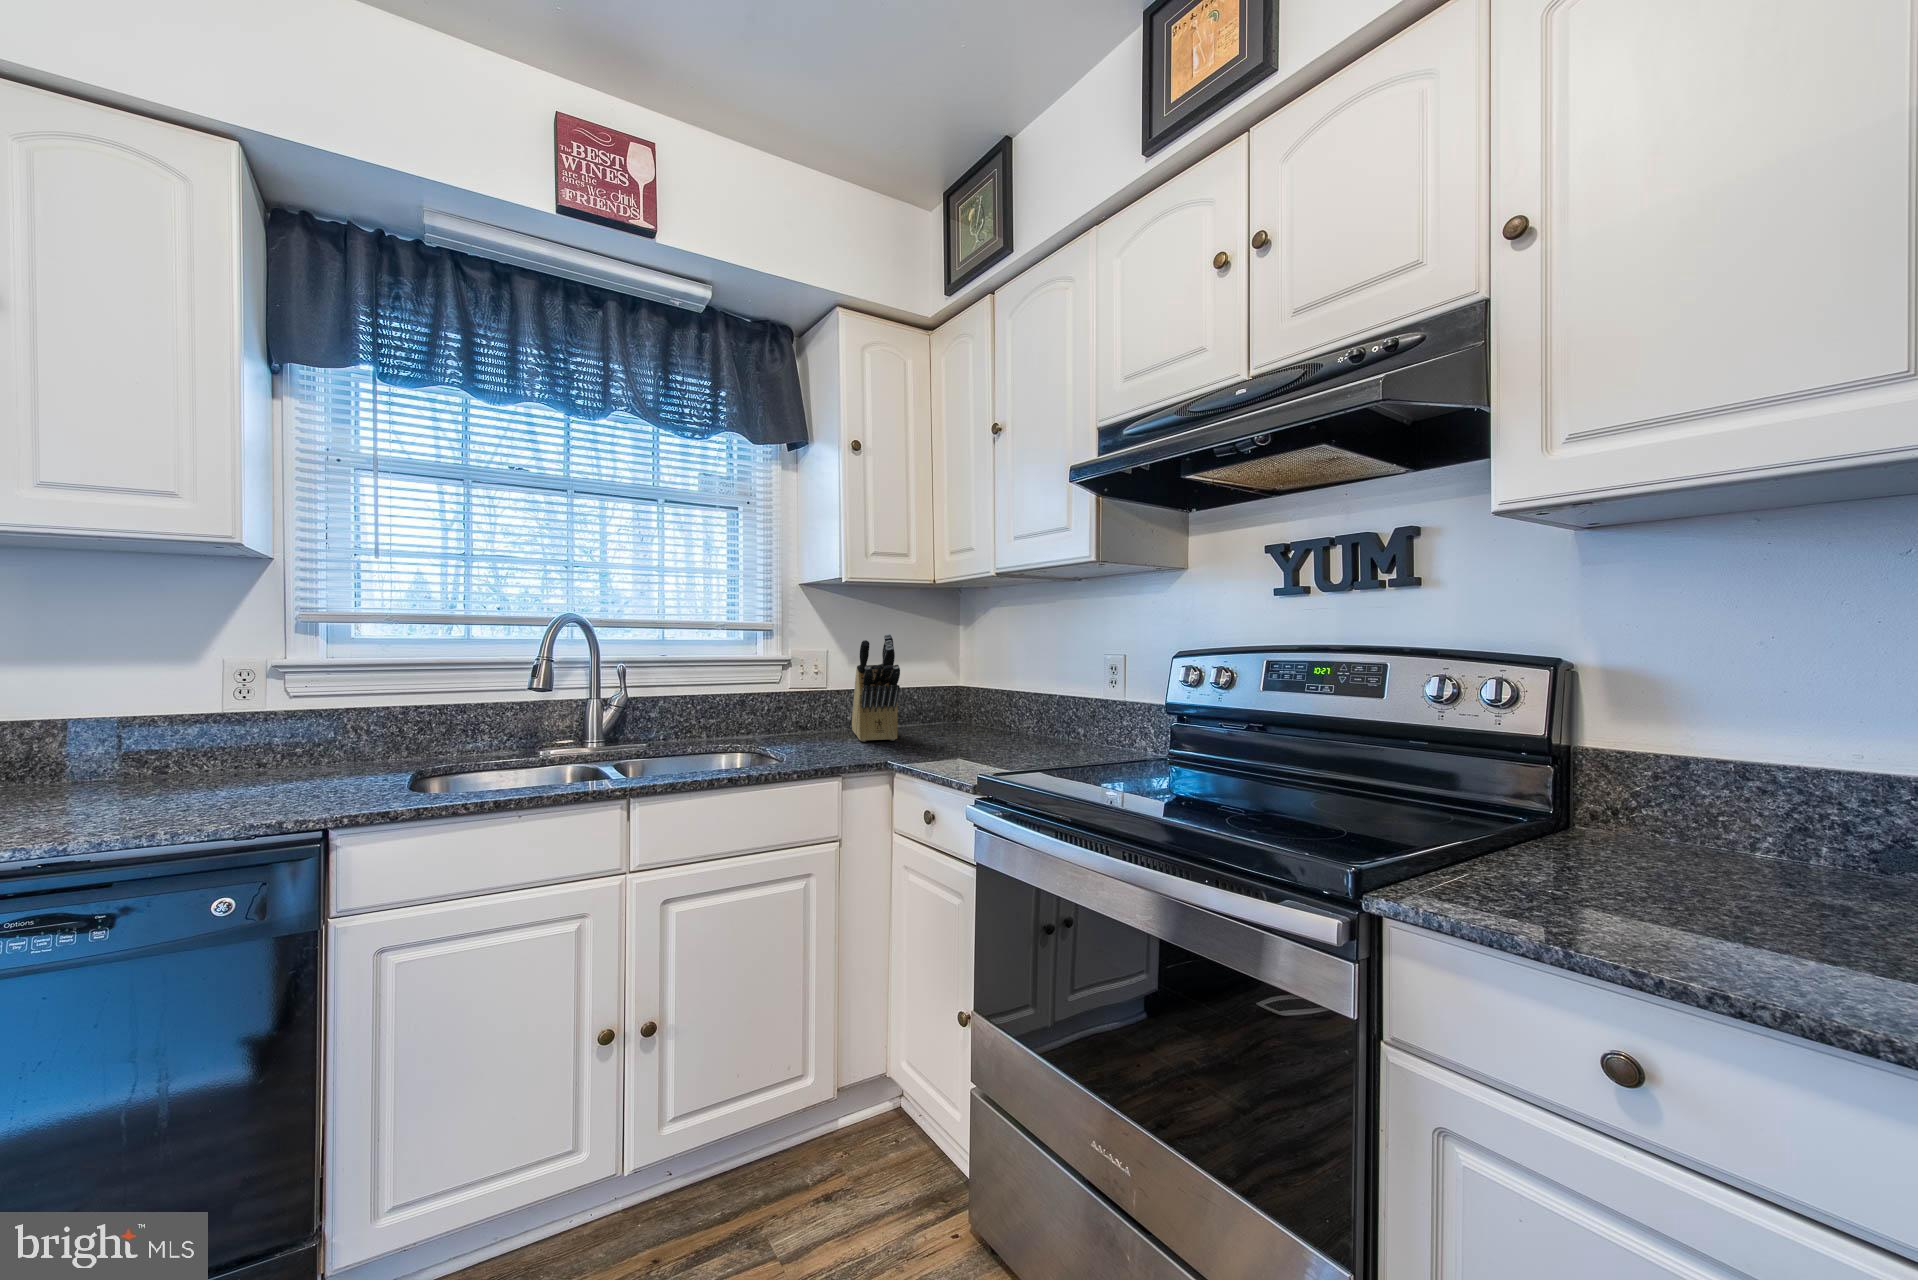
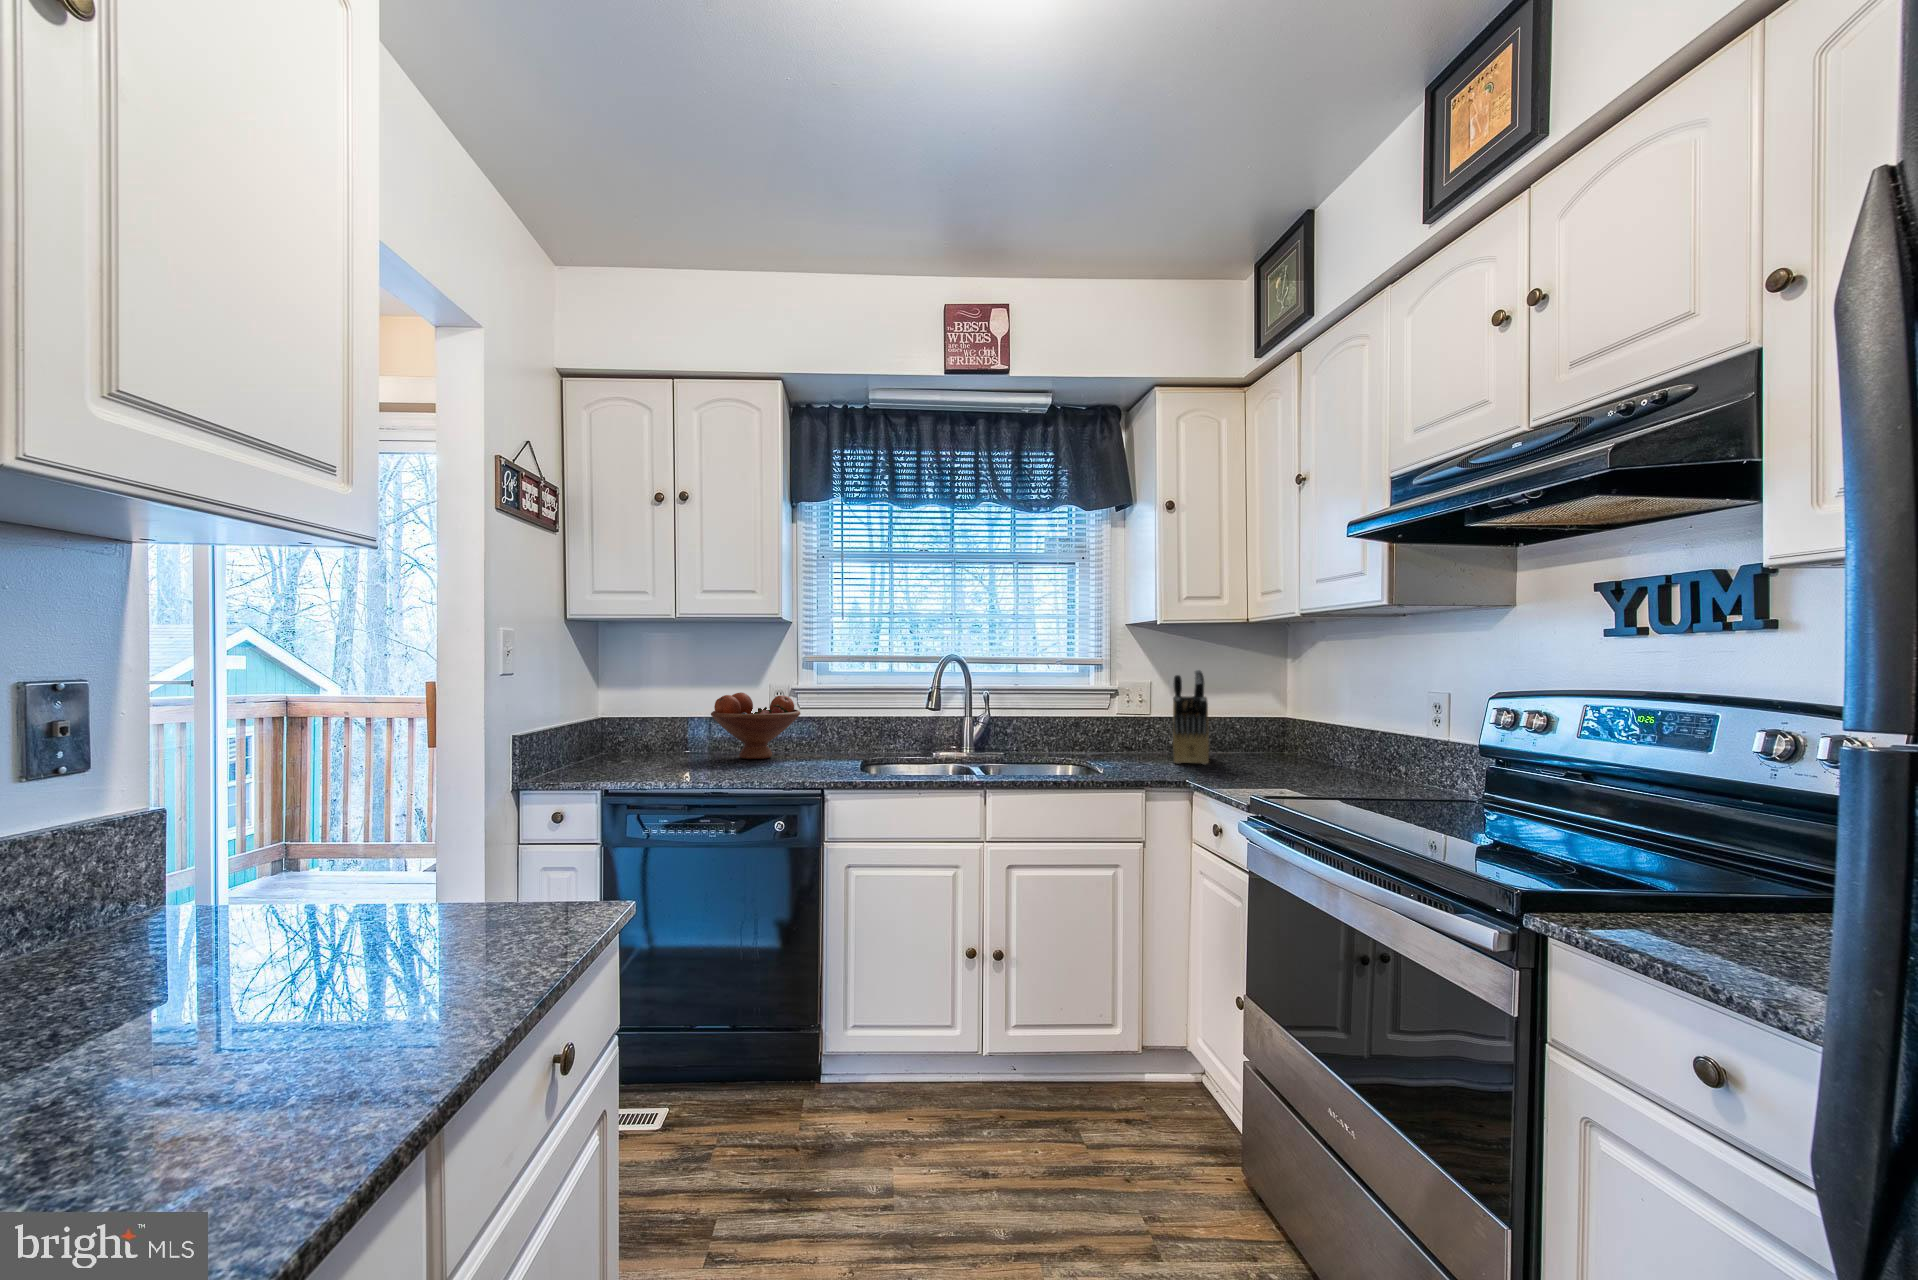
fruit bowl: none [74,673,292,787] -> present [711,692,800,759]

